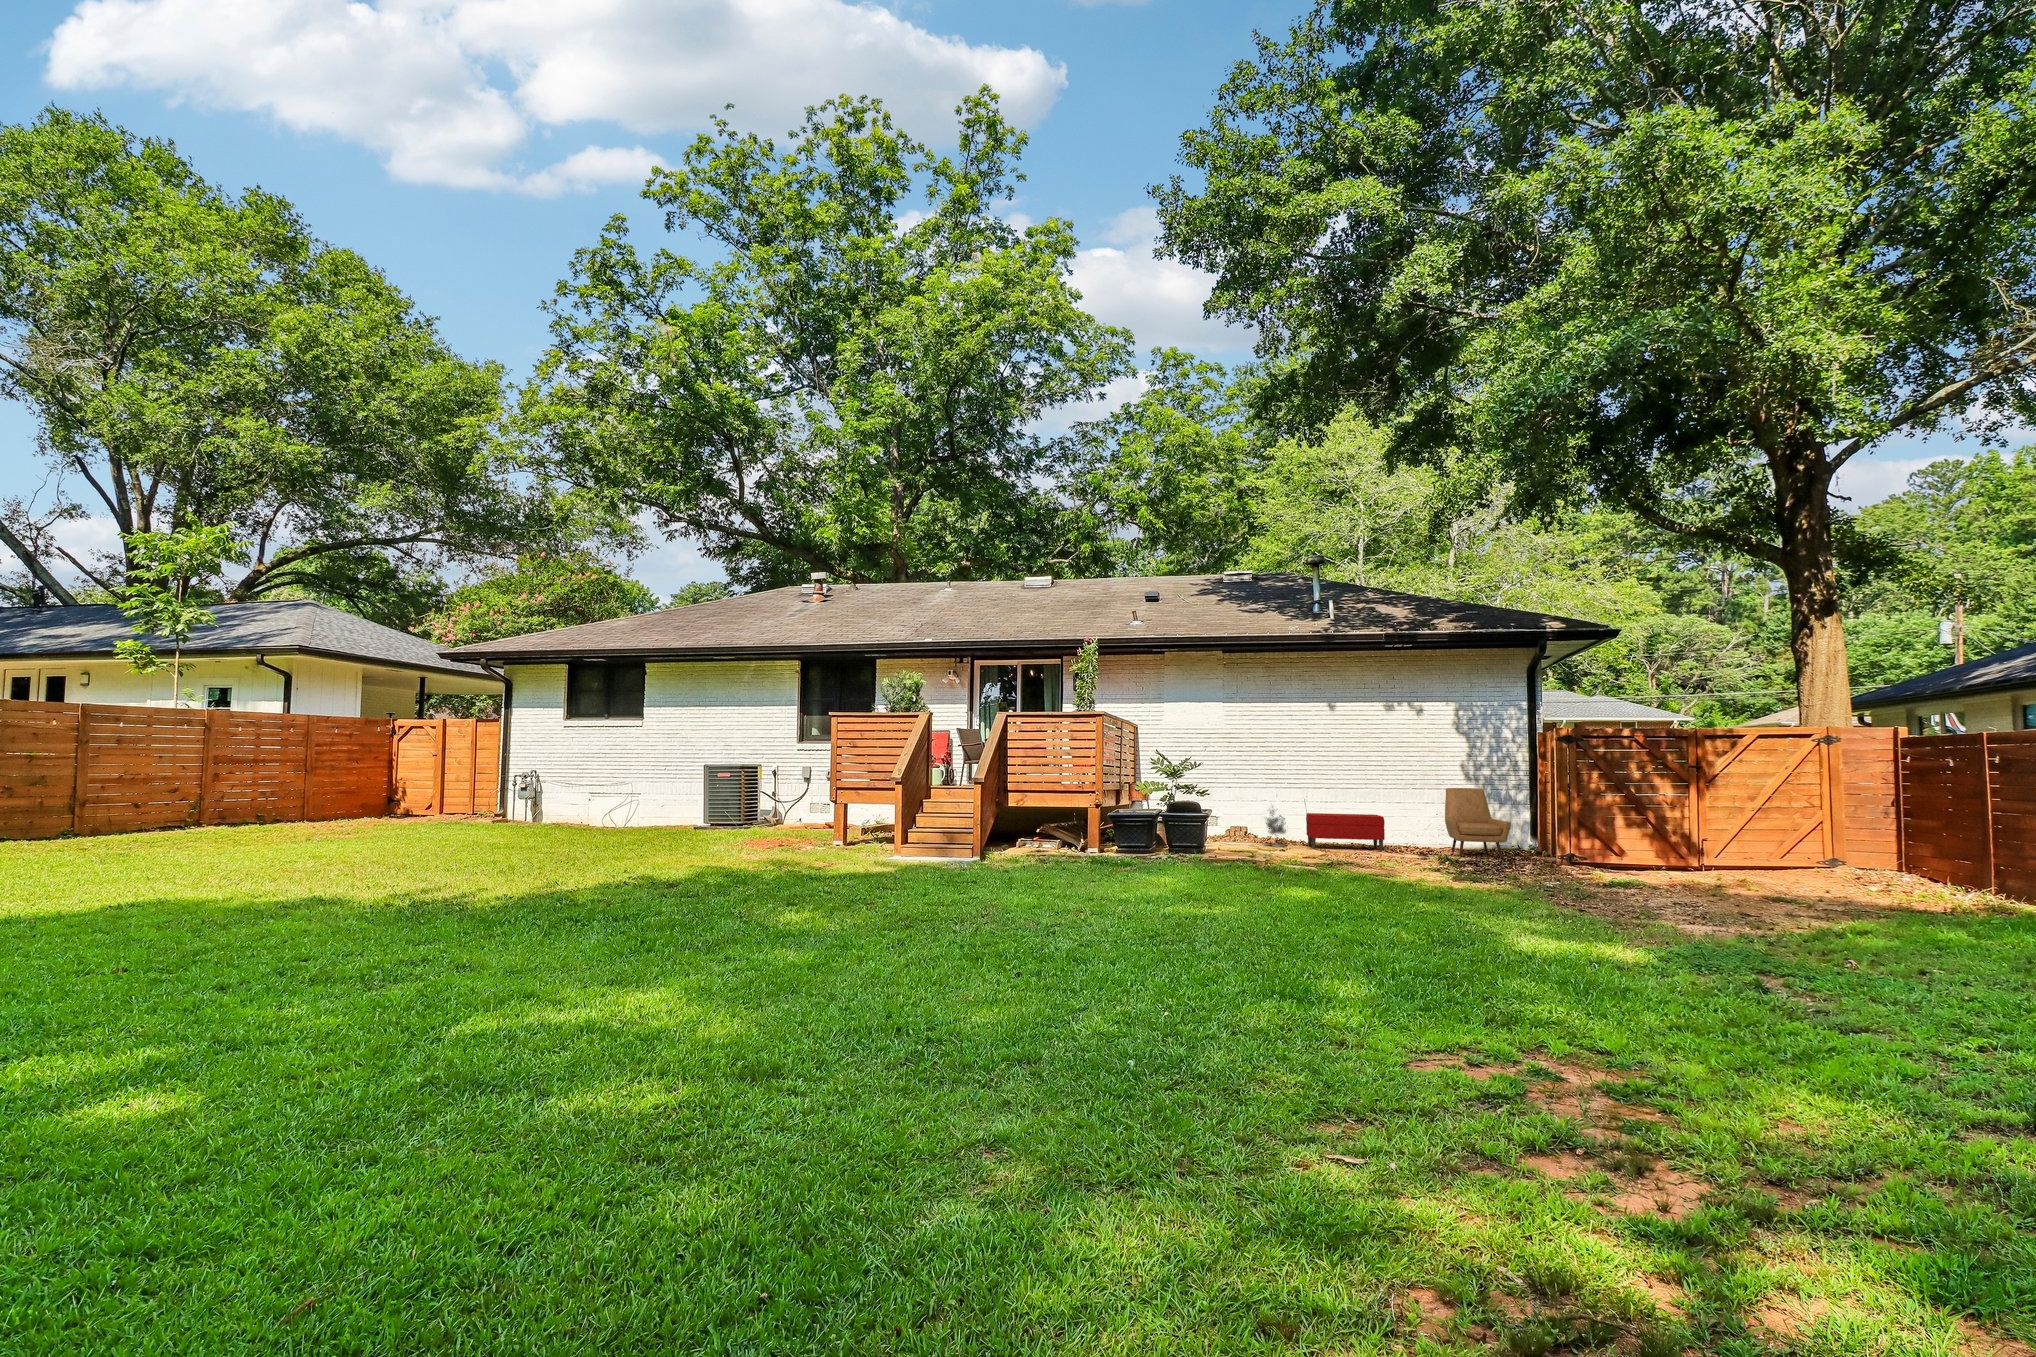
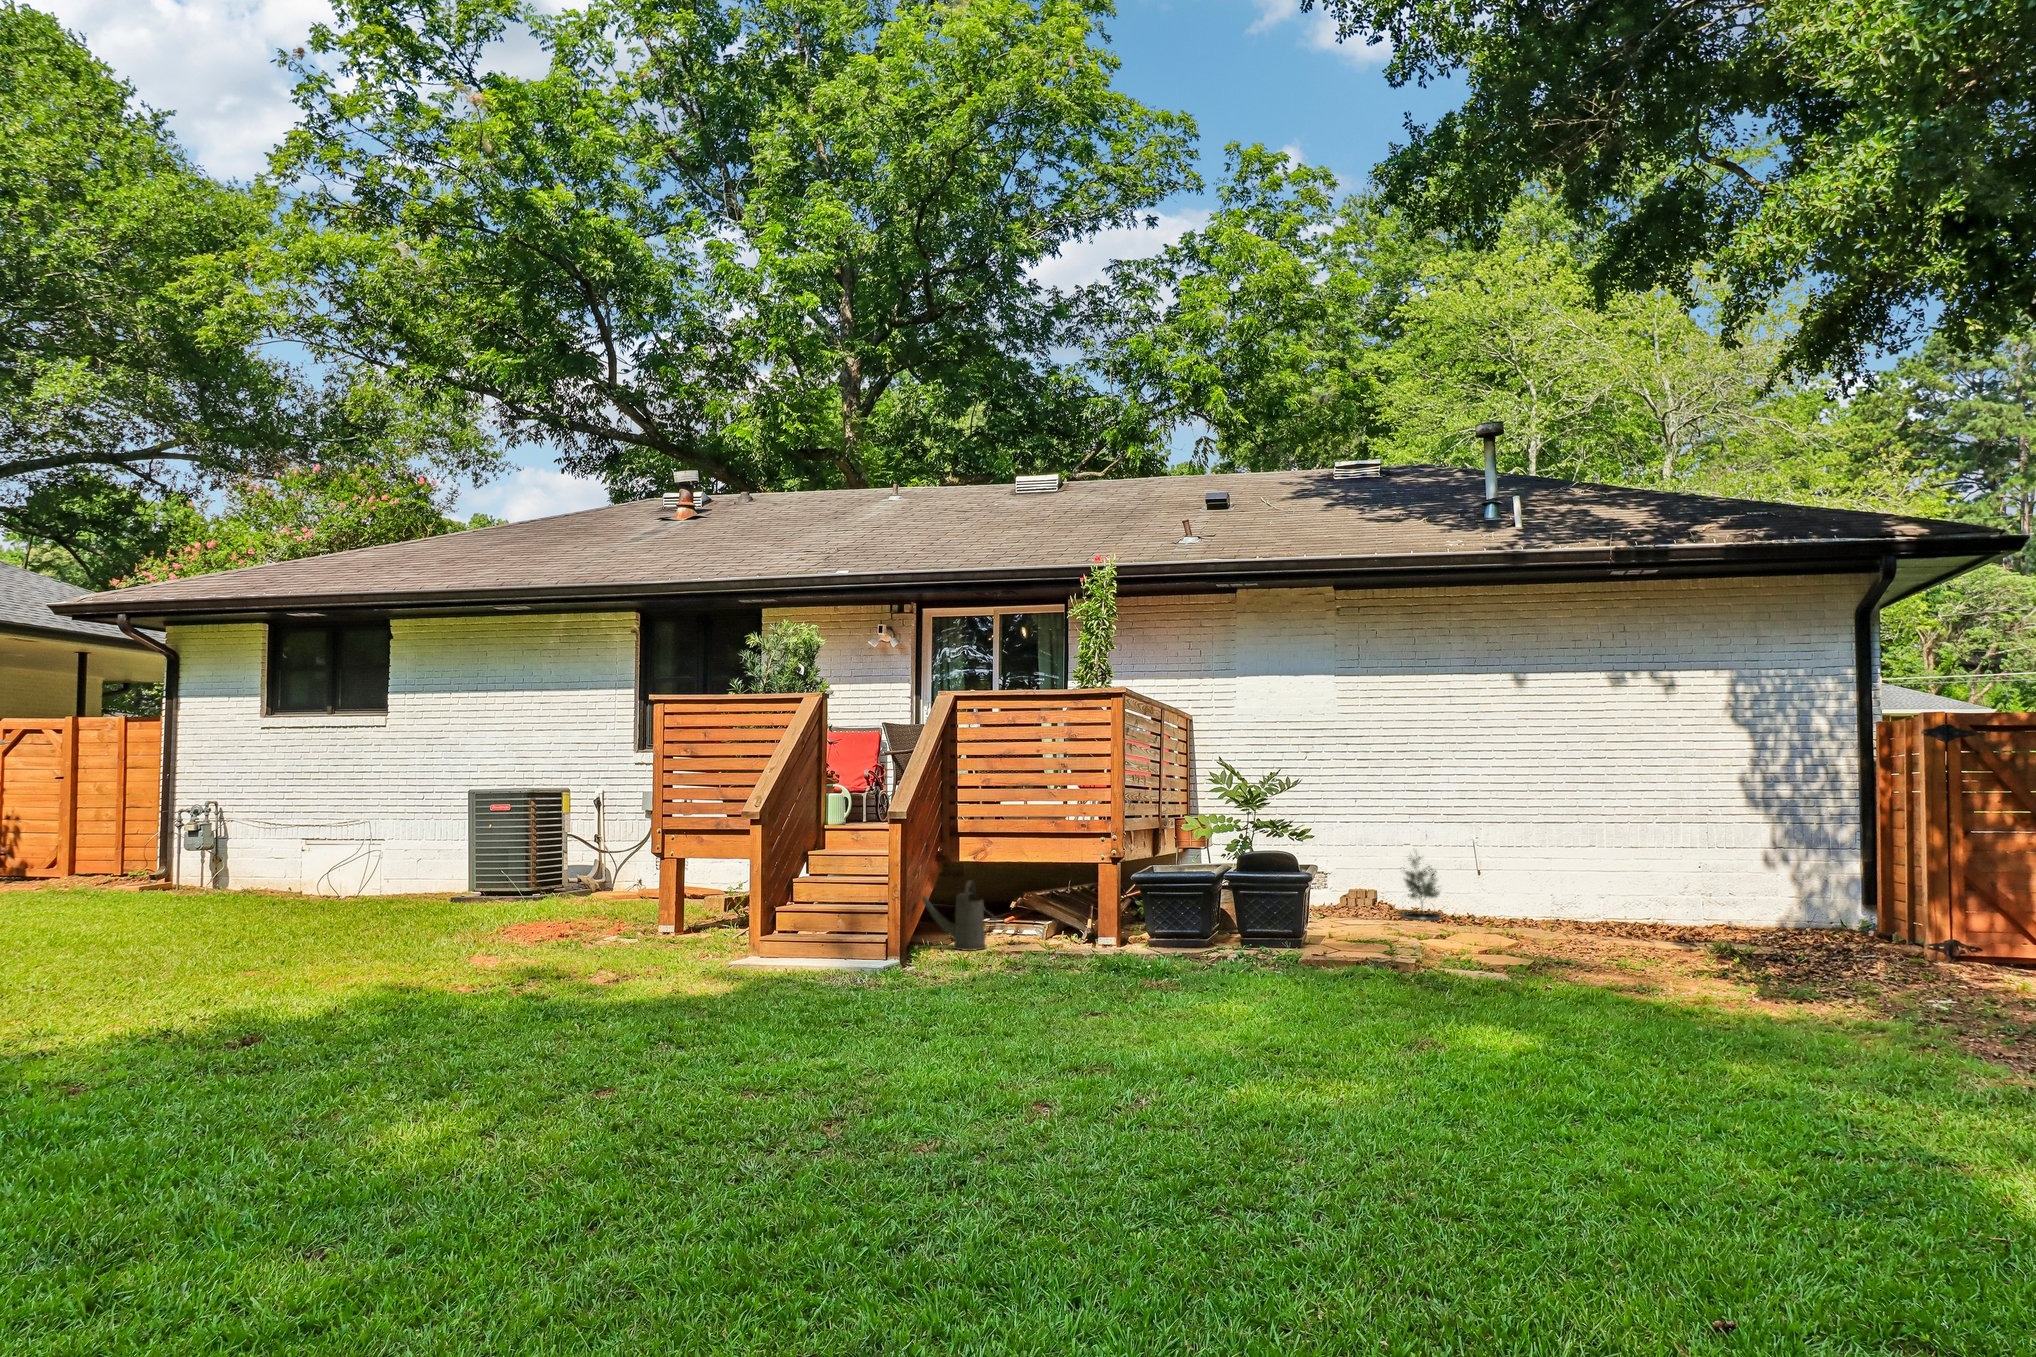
chair: present [1445,788,1511,857] -> none [1718,820,1843,945]
bench: present [1306,813,1385,851] -> none [1473,862,1612,929]
watering can: none [986,817,1032,857] -> present [922,881,995,951]

